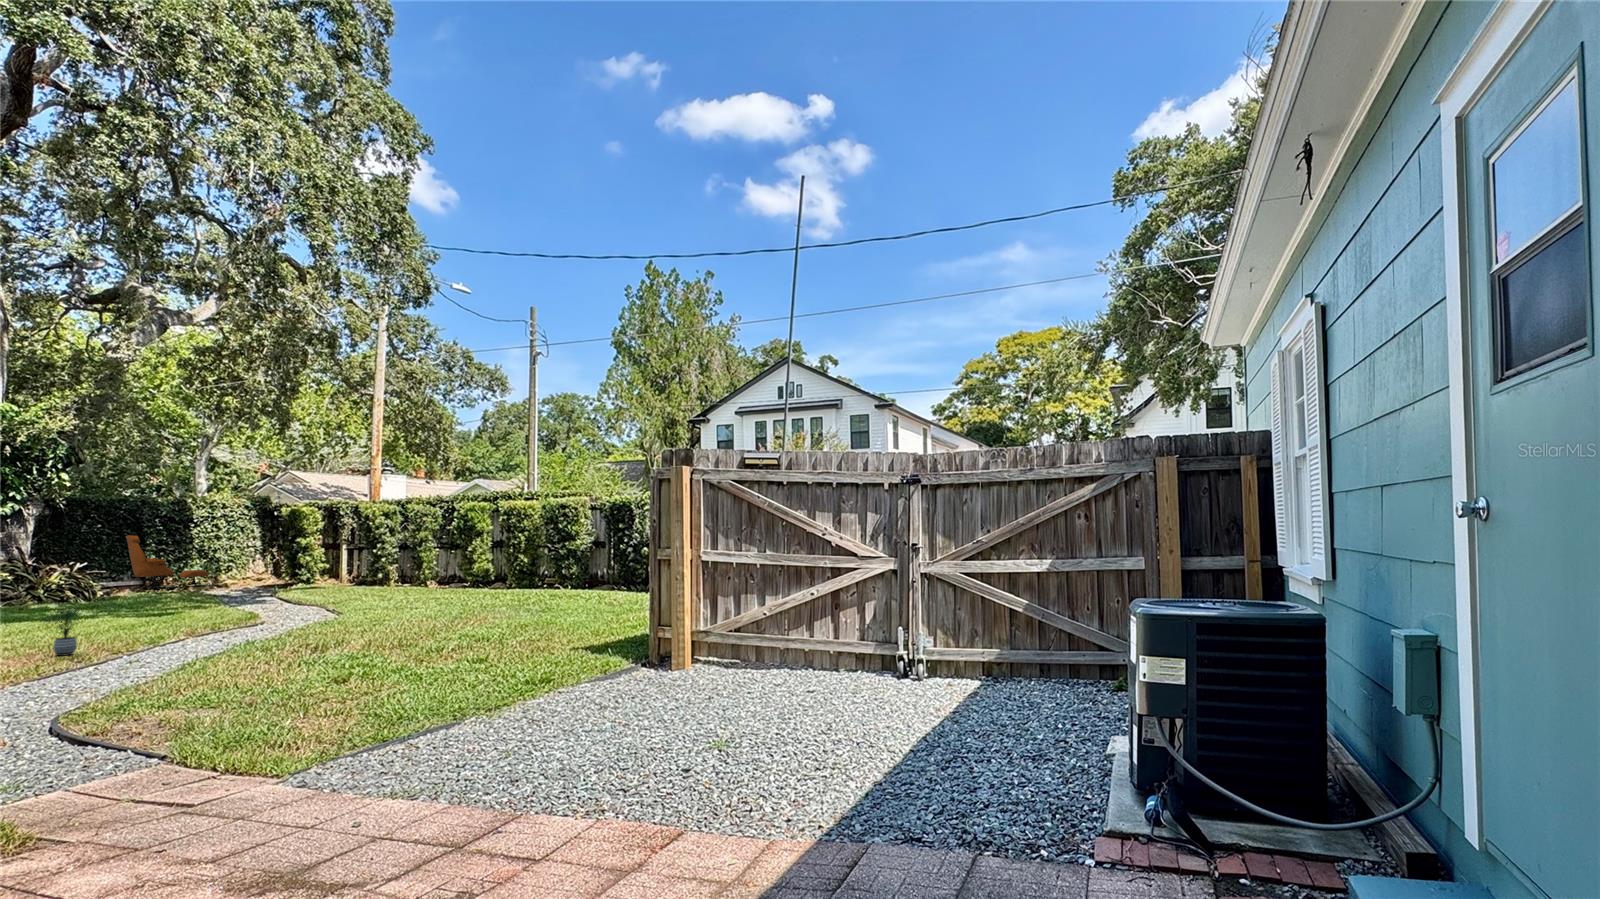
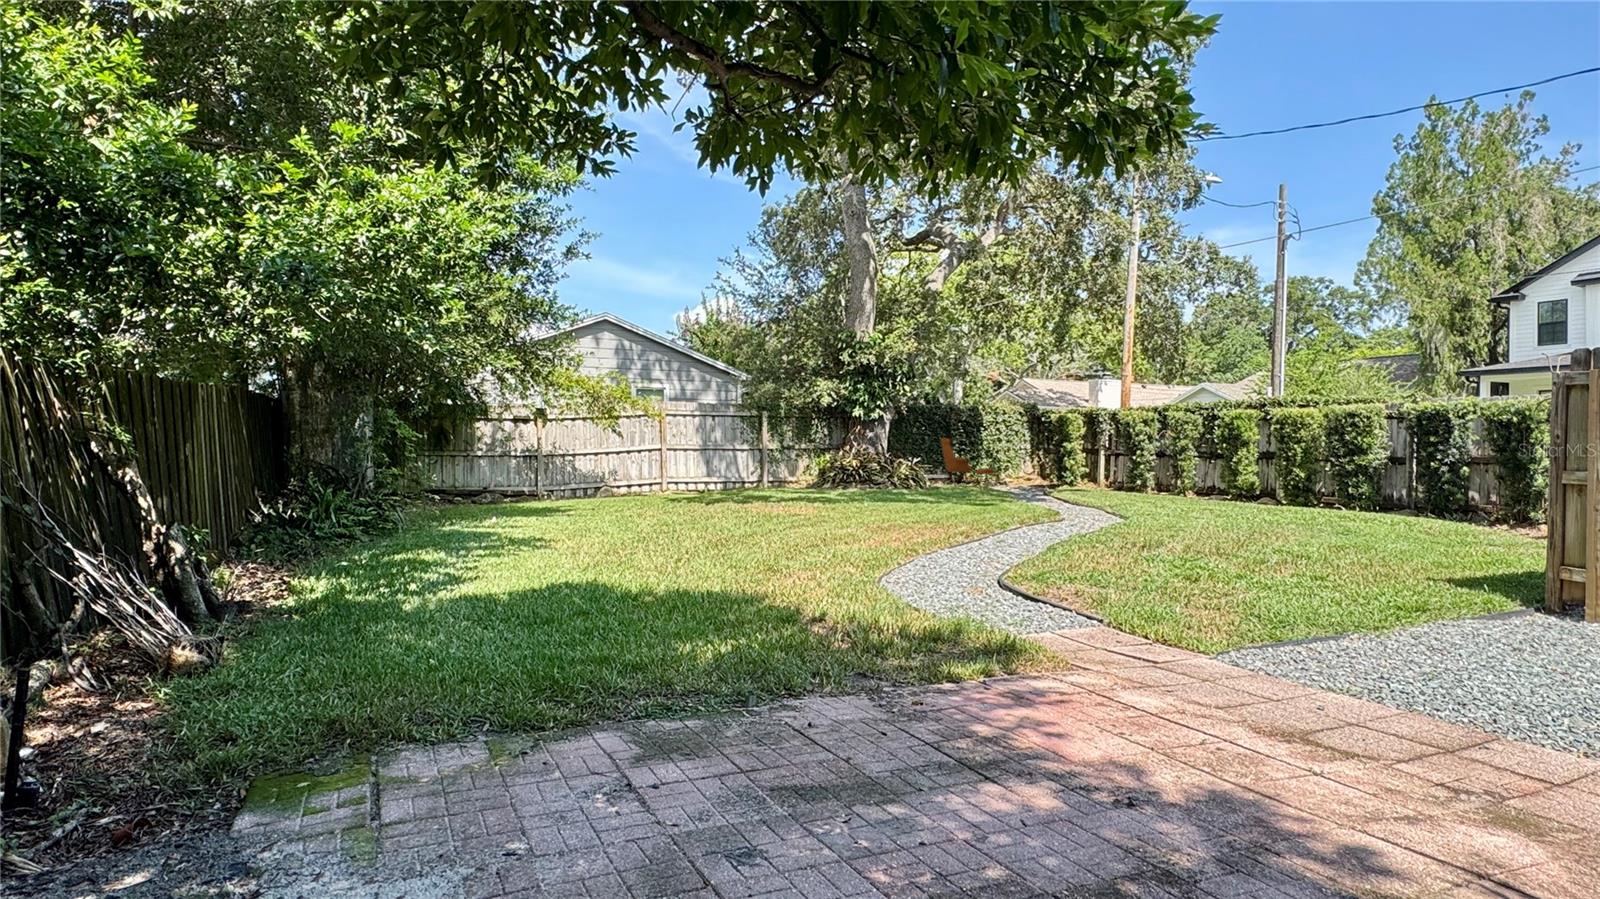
potted plant: present [43,608,79,656] -> none [962,499,988,536]

